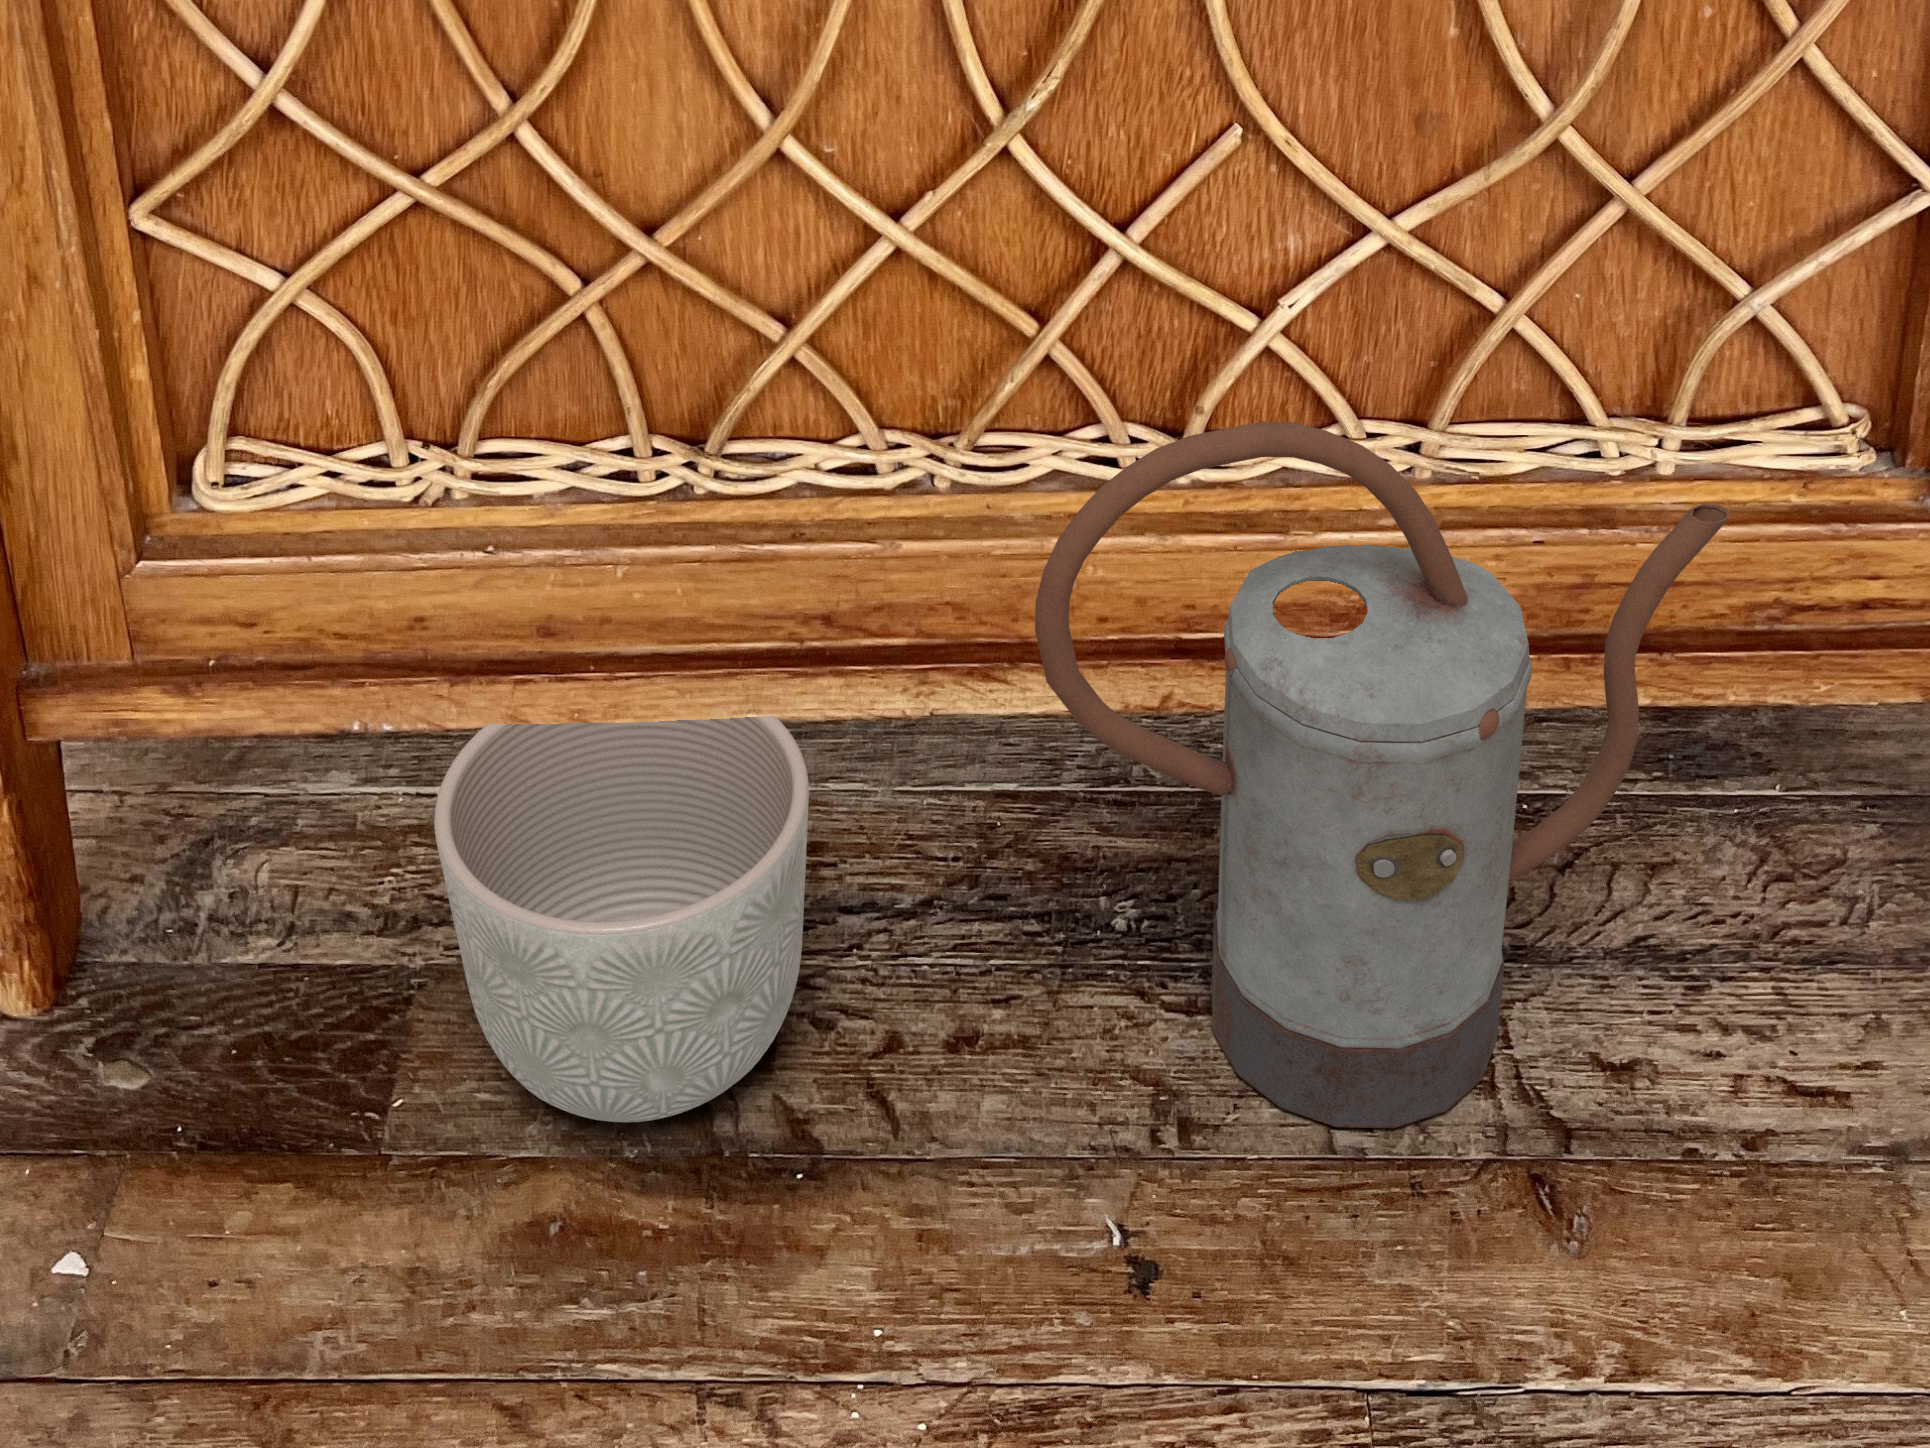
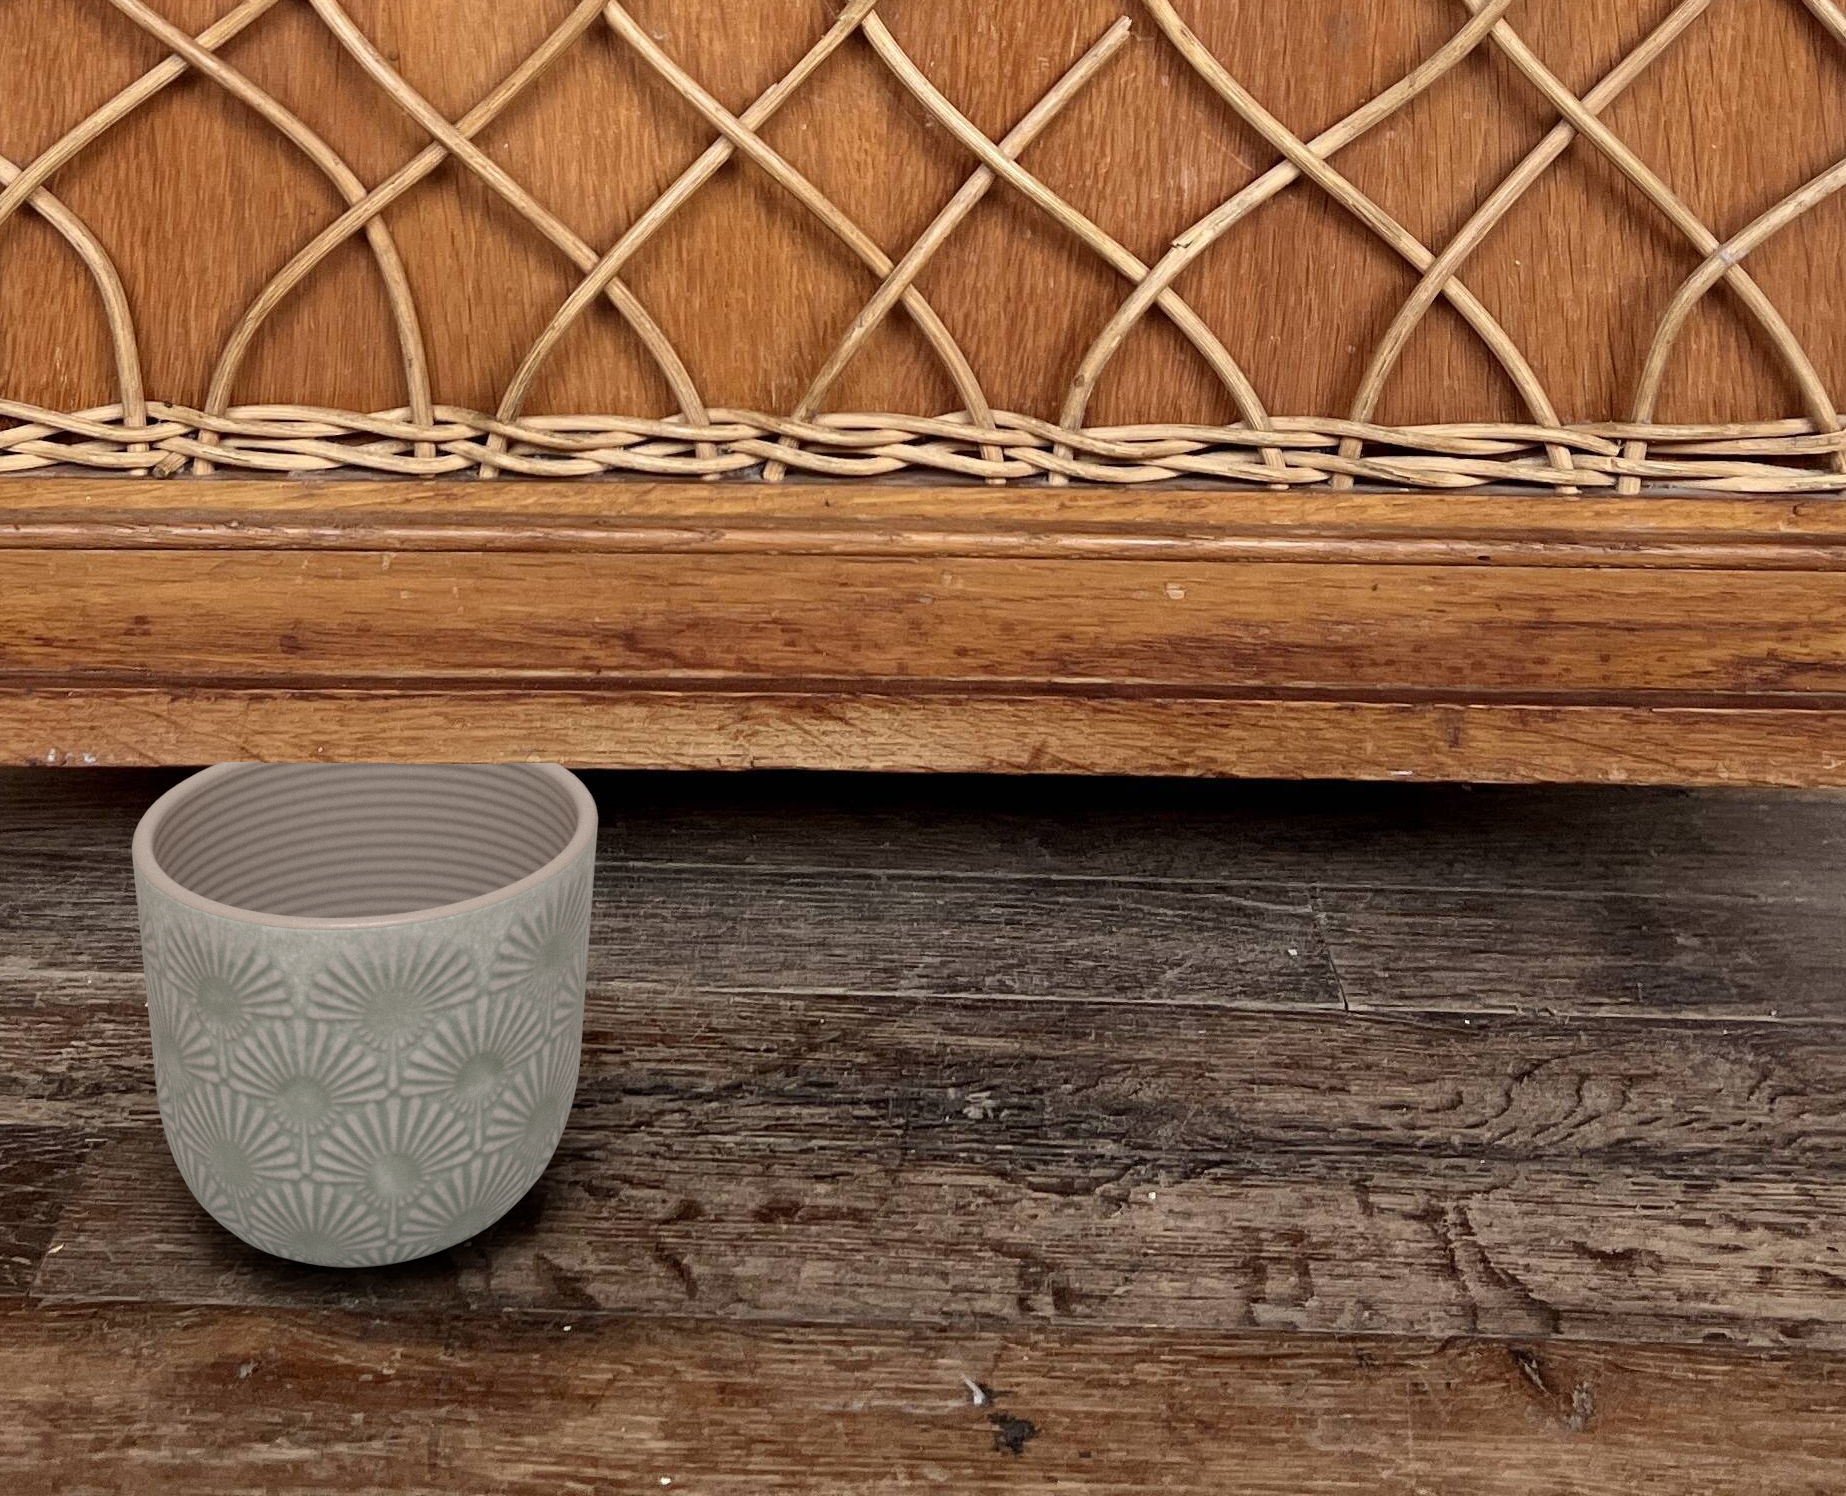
watering can: present [1035,422,1730,1128] -> none [878,306,1698,1290]

